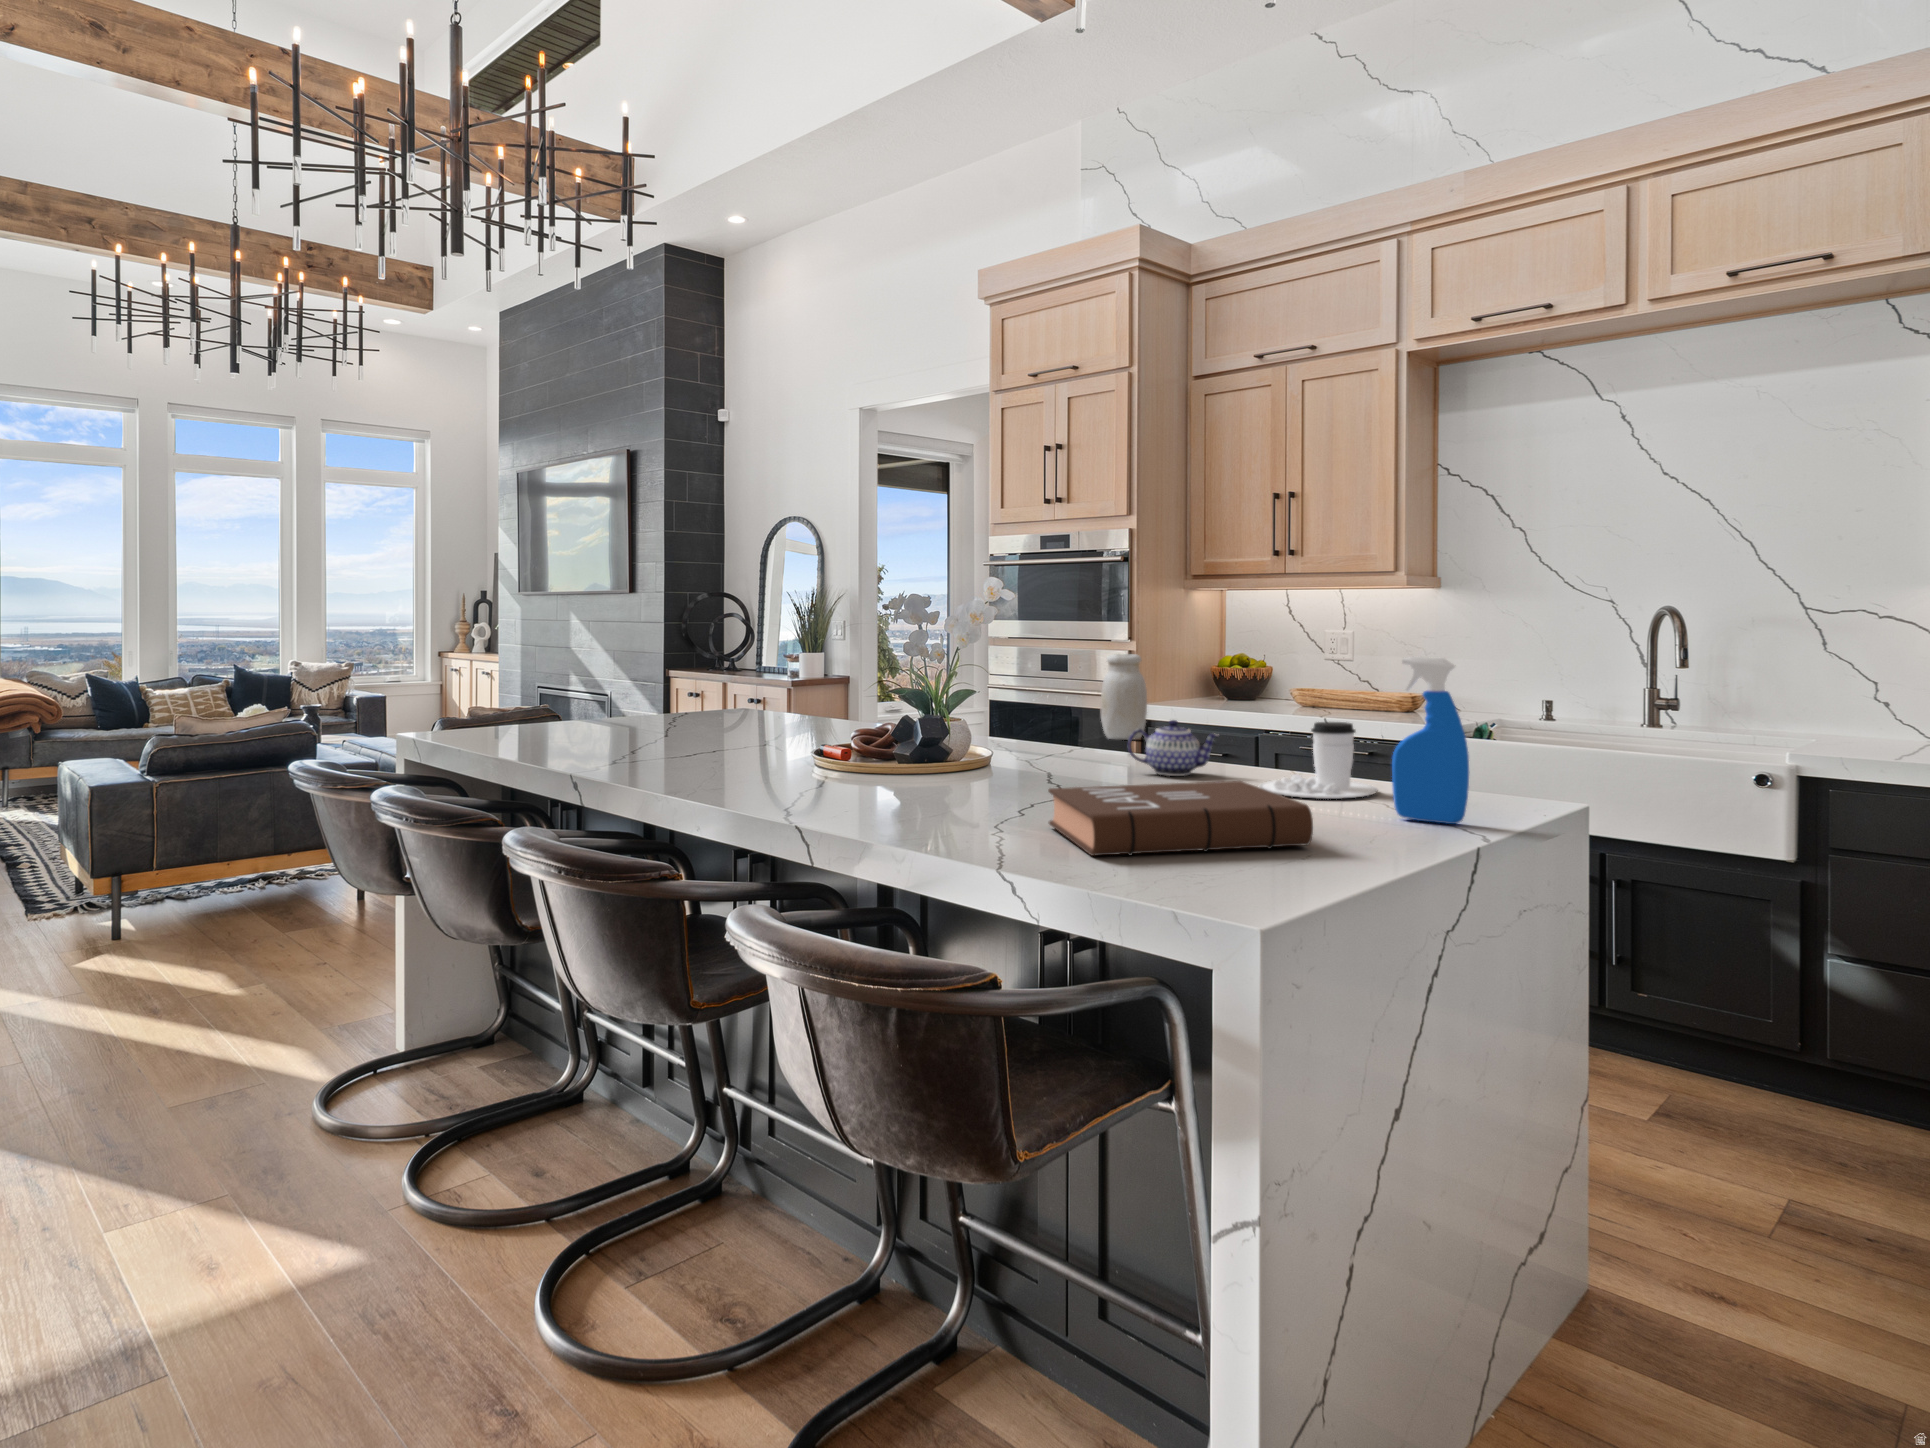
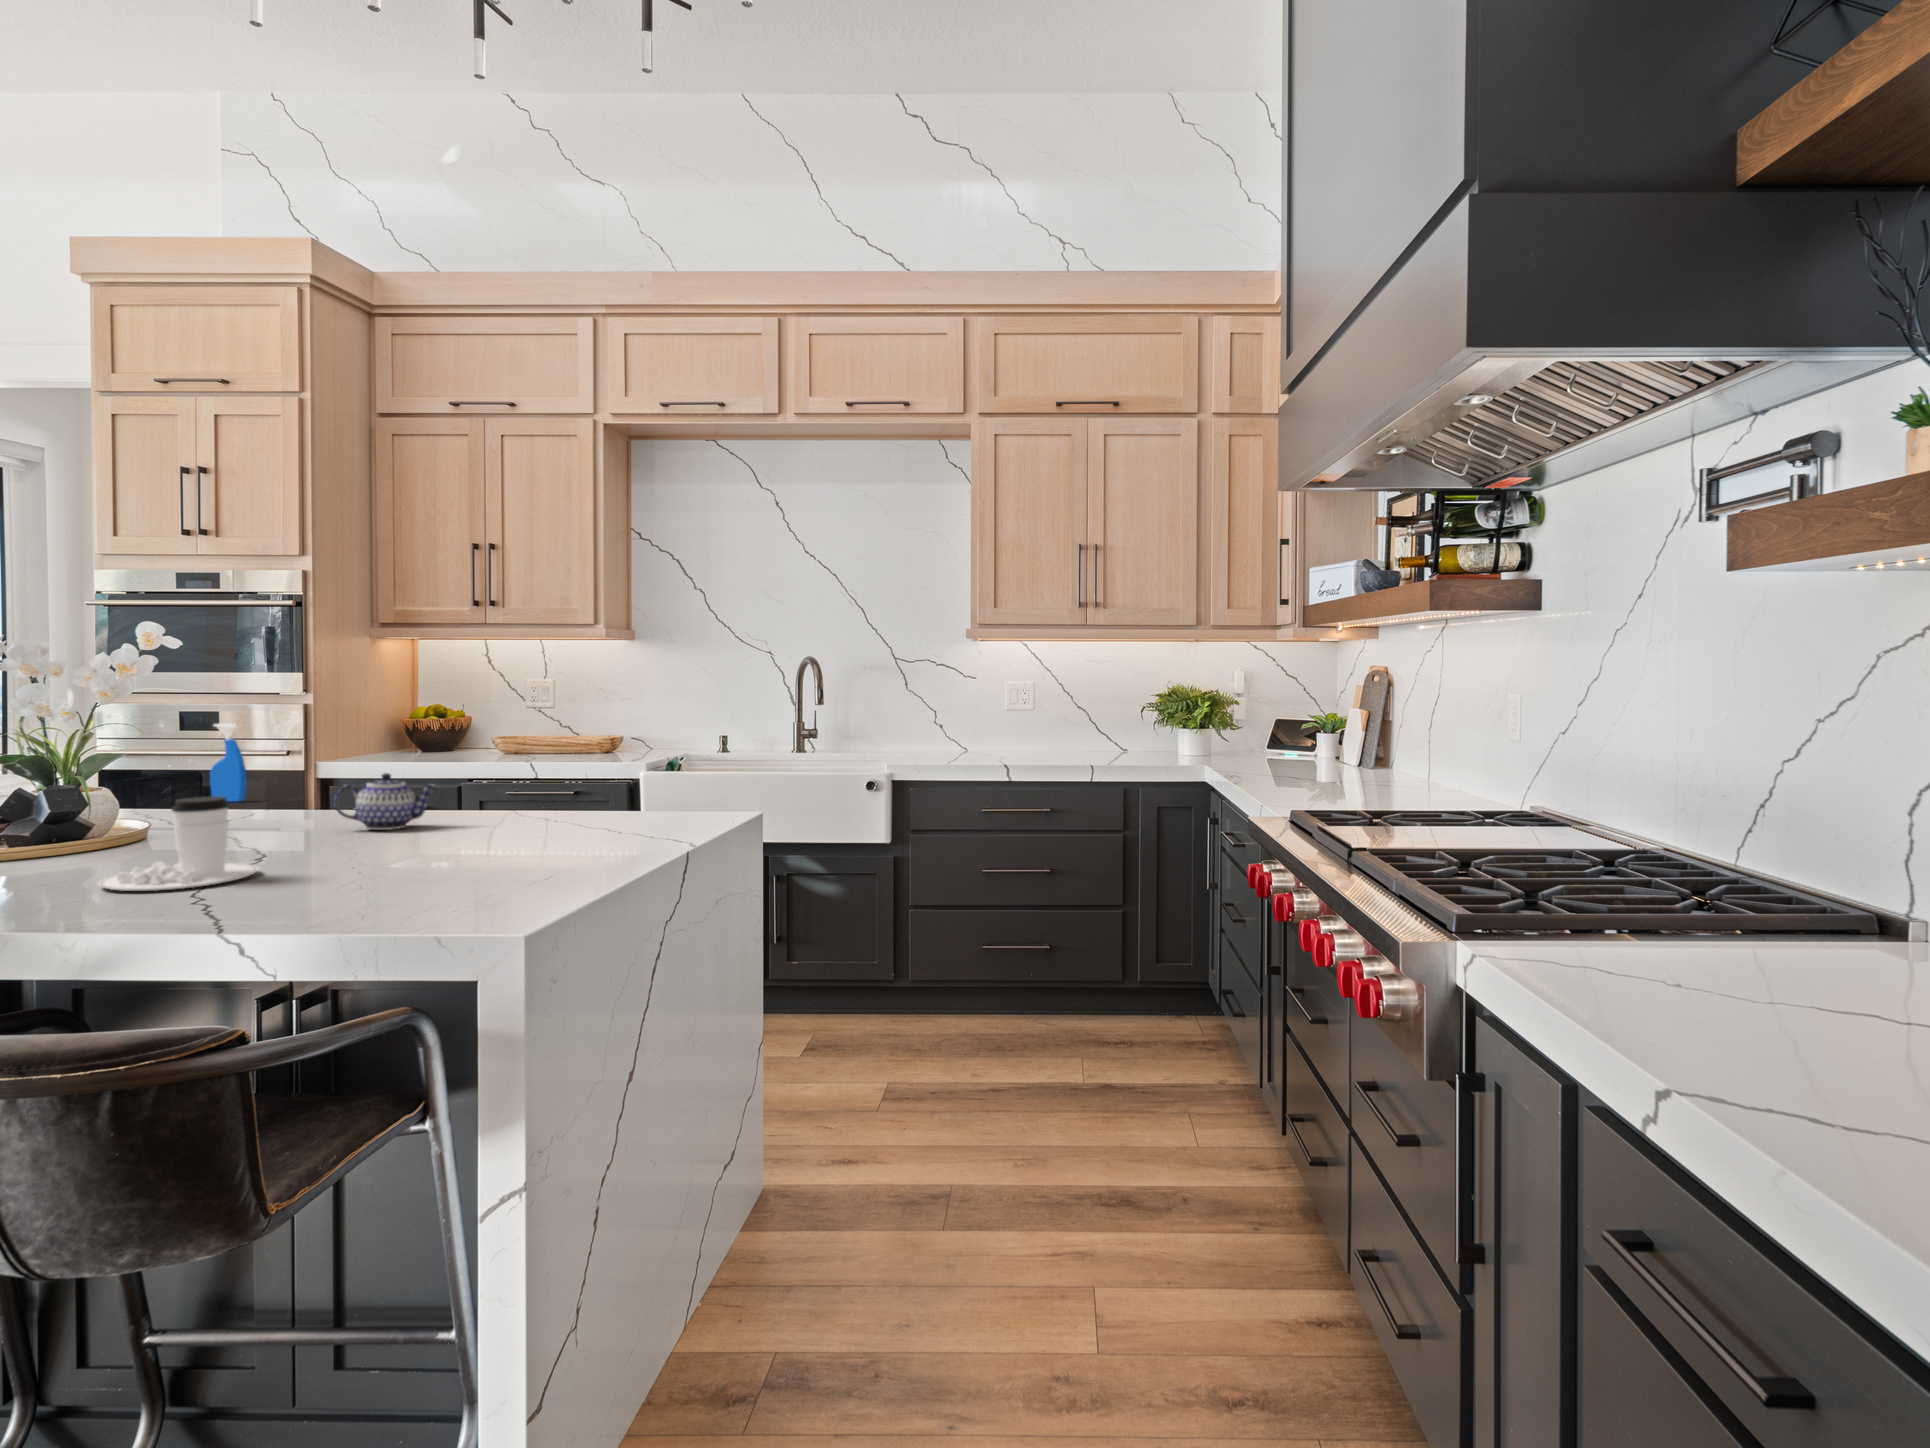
jar: present [1100,654,1147,740] -> none [270,707,329,803]
spray bottle: present [1392,657,1469,824] -> present [210,724,247,802]
coffee cup: present [1259,722,1378,799] -> present [98,796,259,891]
book: present [1048,781,1313,856] -> none [265,824,543,907]

